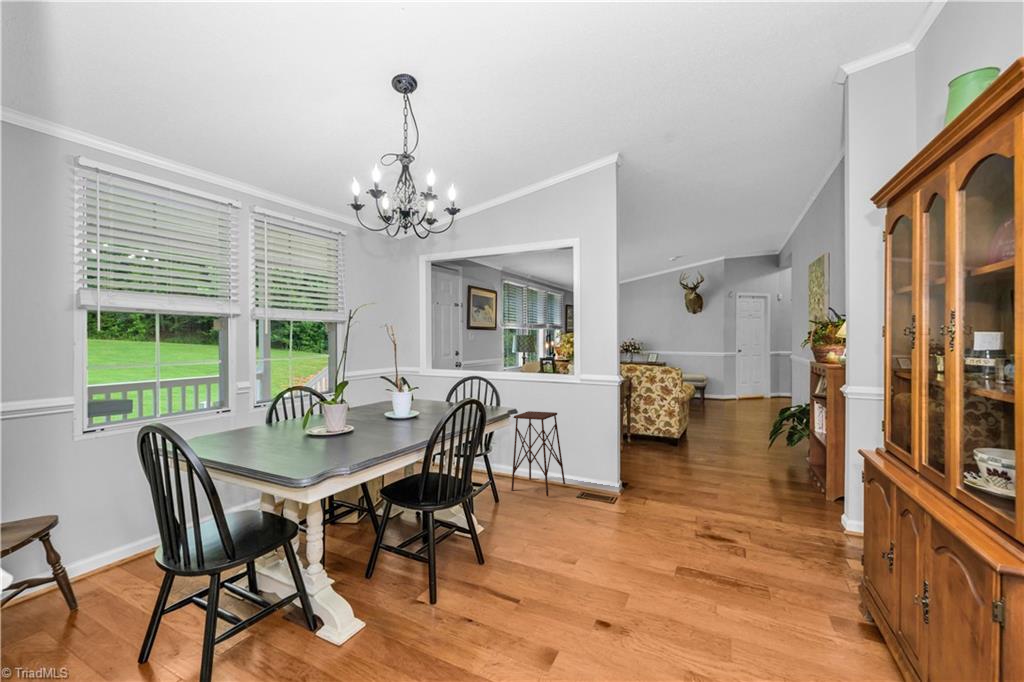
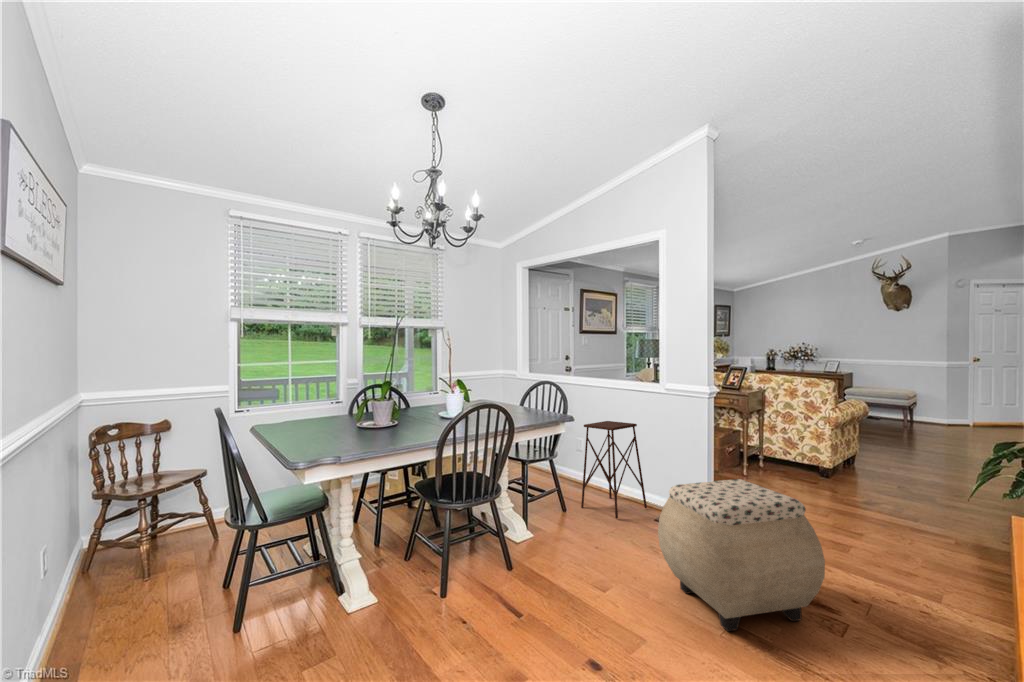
ottoman: none [612,452,735,569] -> present [658,479,825,631]

